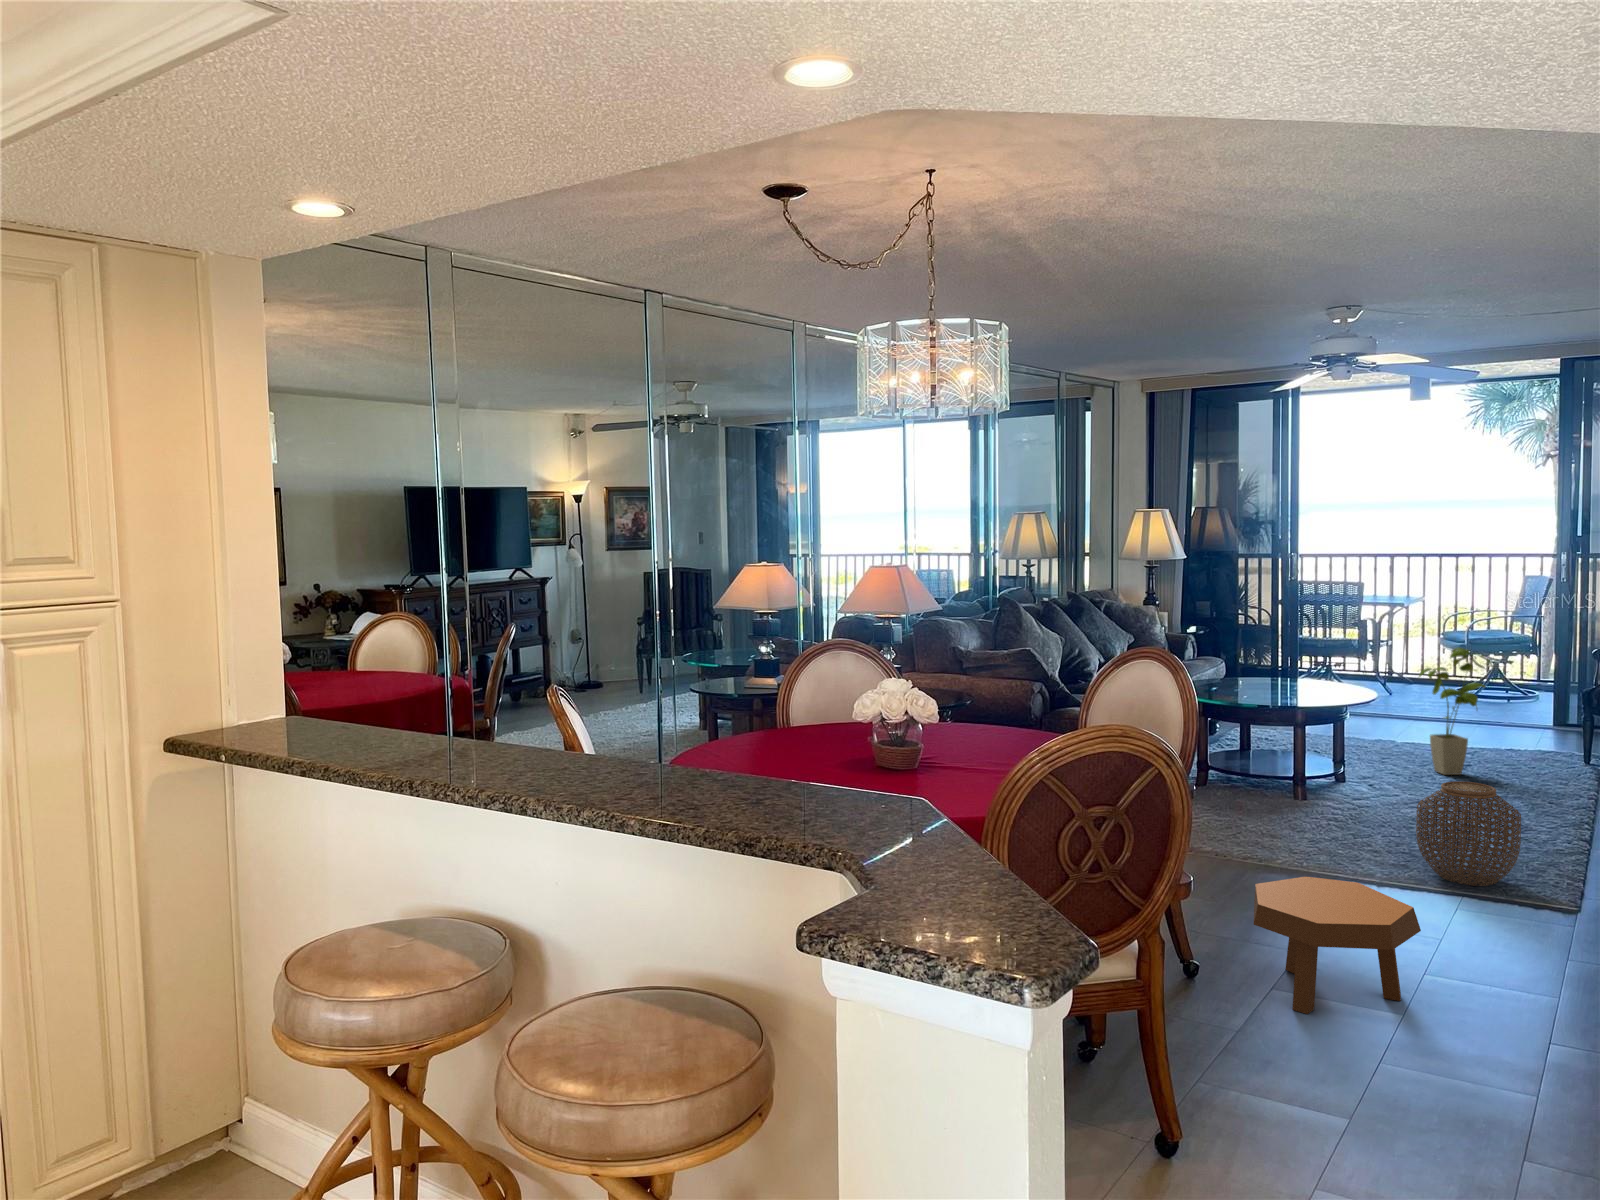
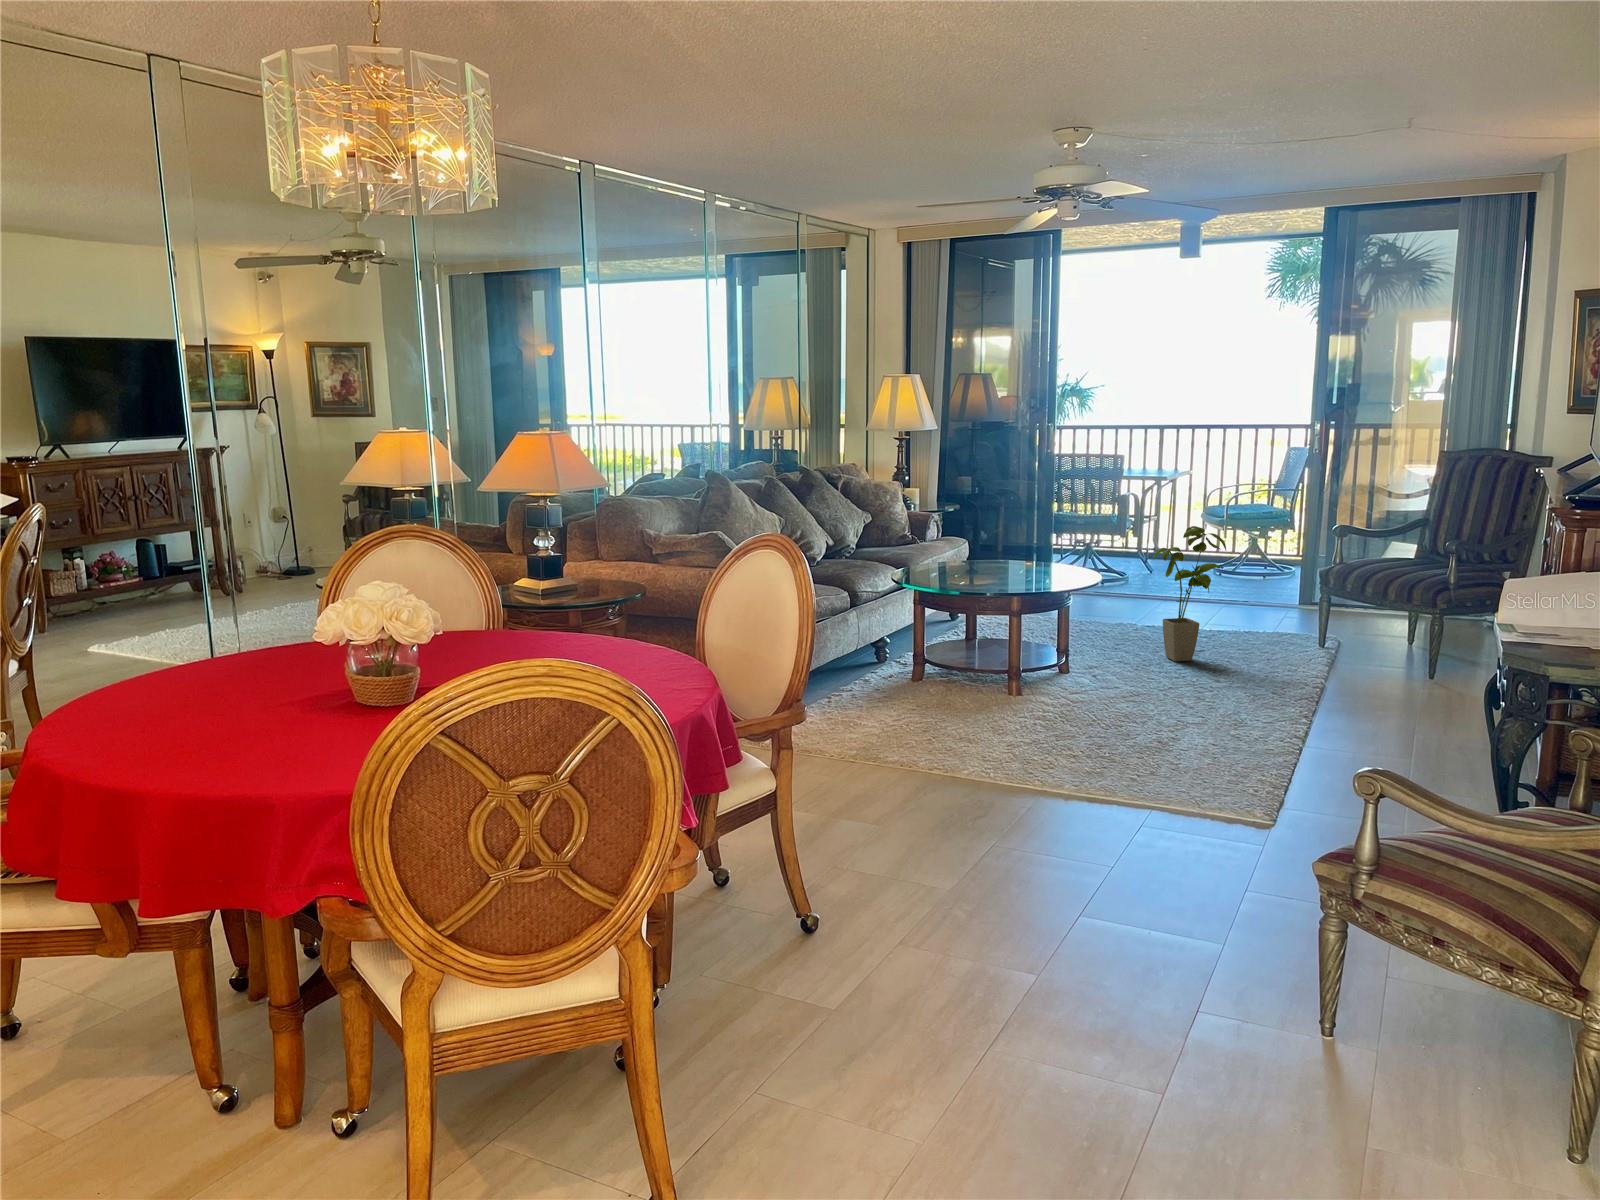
woven basket: present [1416,781,1521,886] -> none [1113,679,1220,795]
footstool: present [1254,877,1421,1014] -> none [875,807,1067,982]

